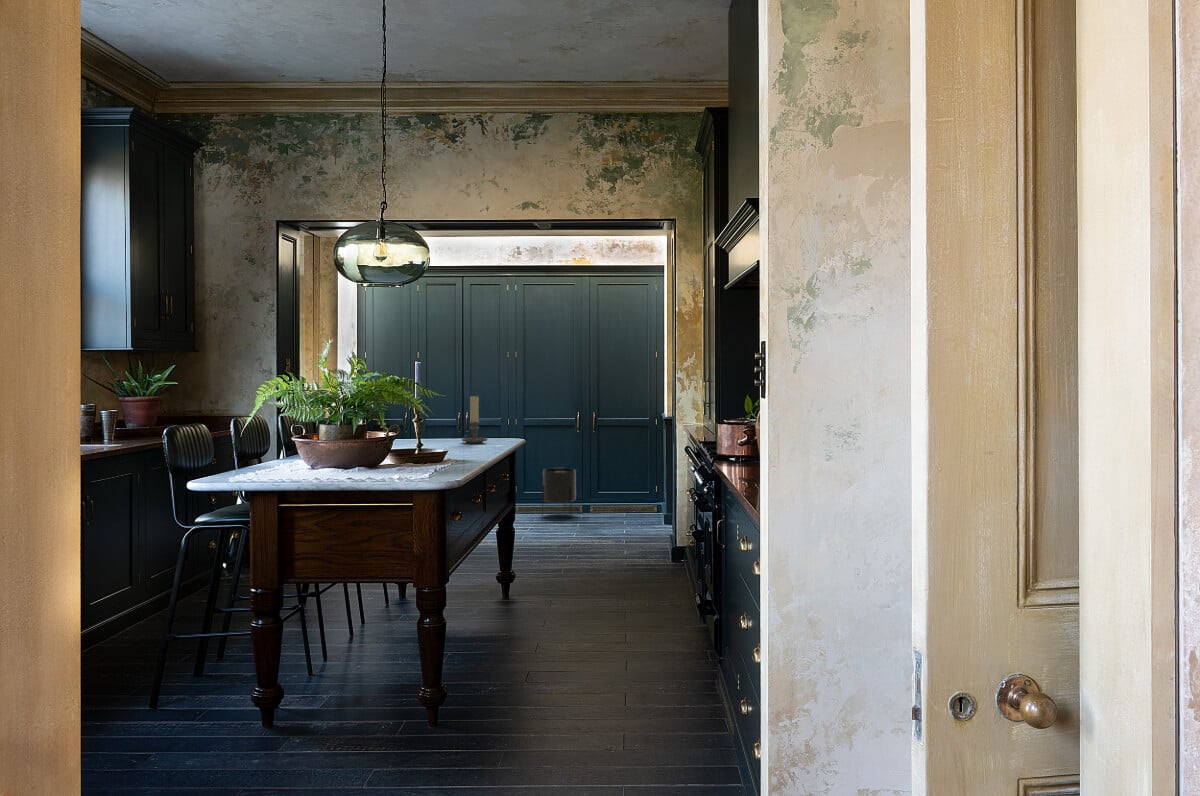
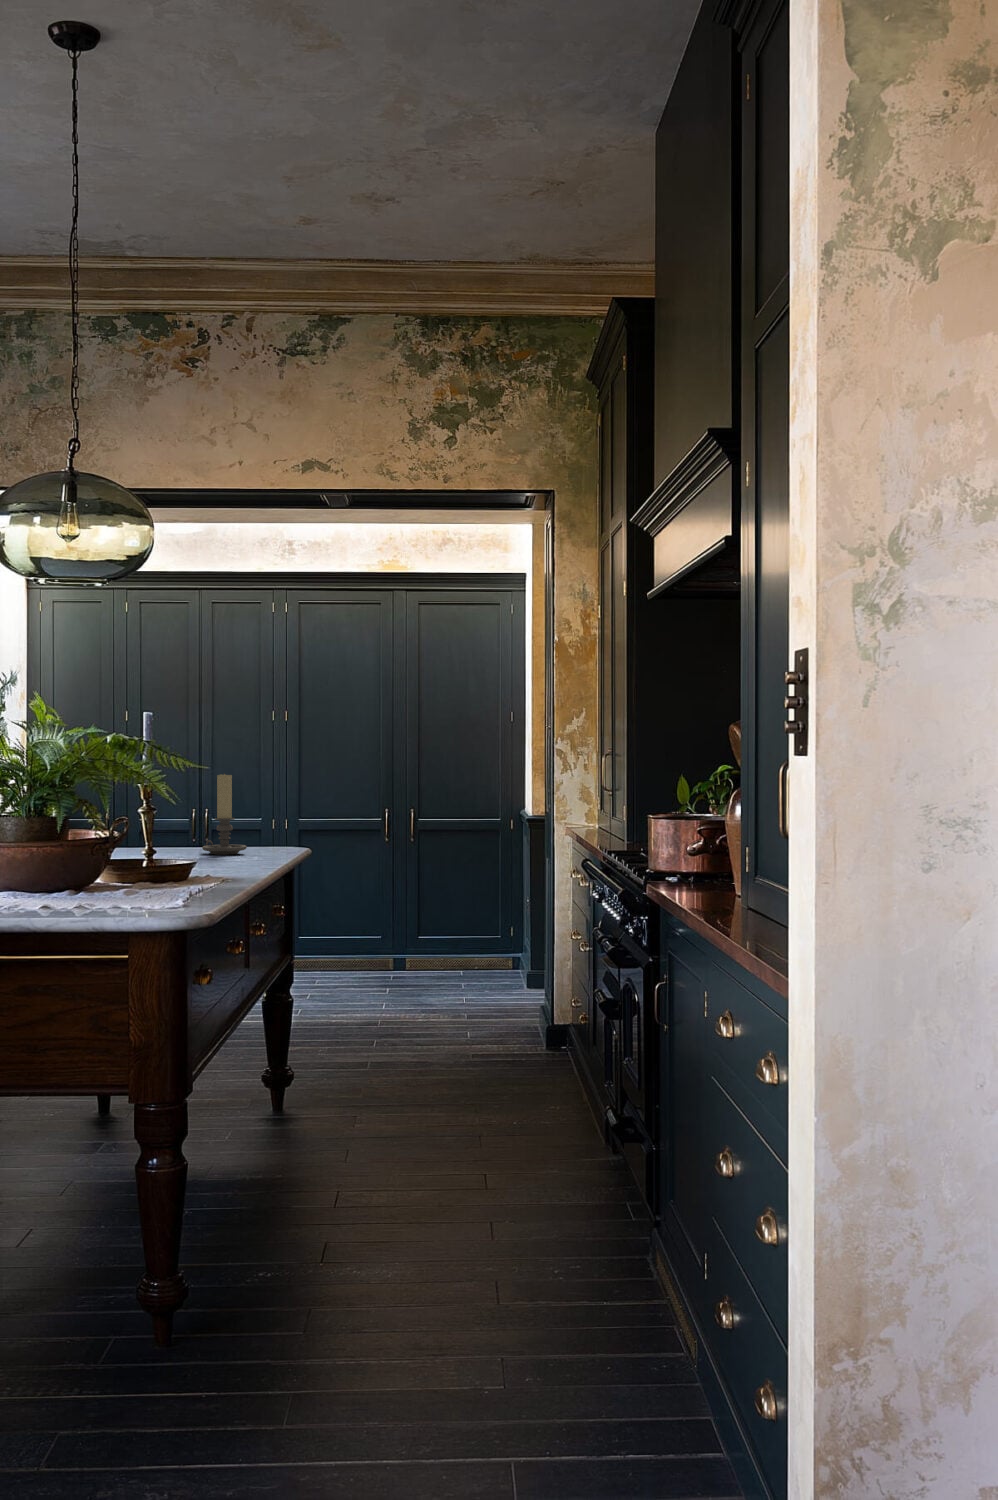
planter: present [542,468,576,514] -> none [329,897,384,979]

